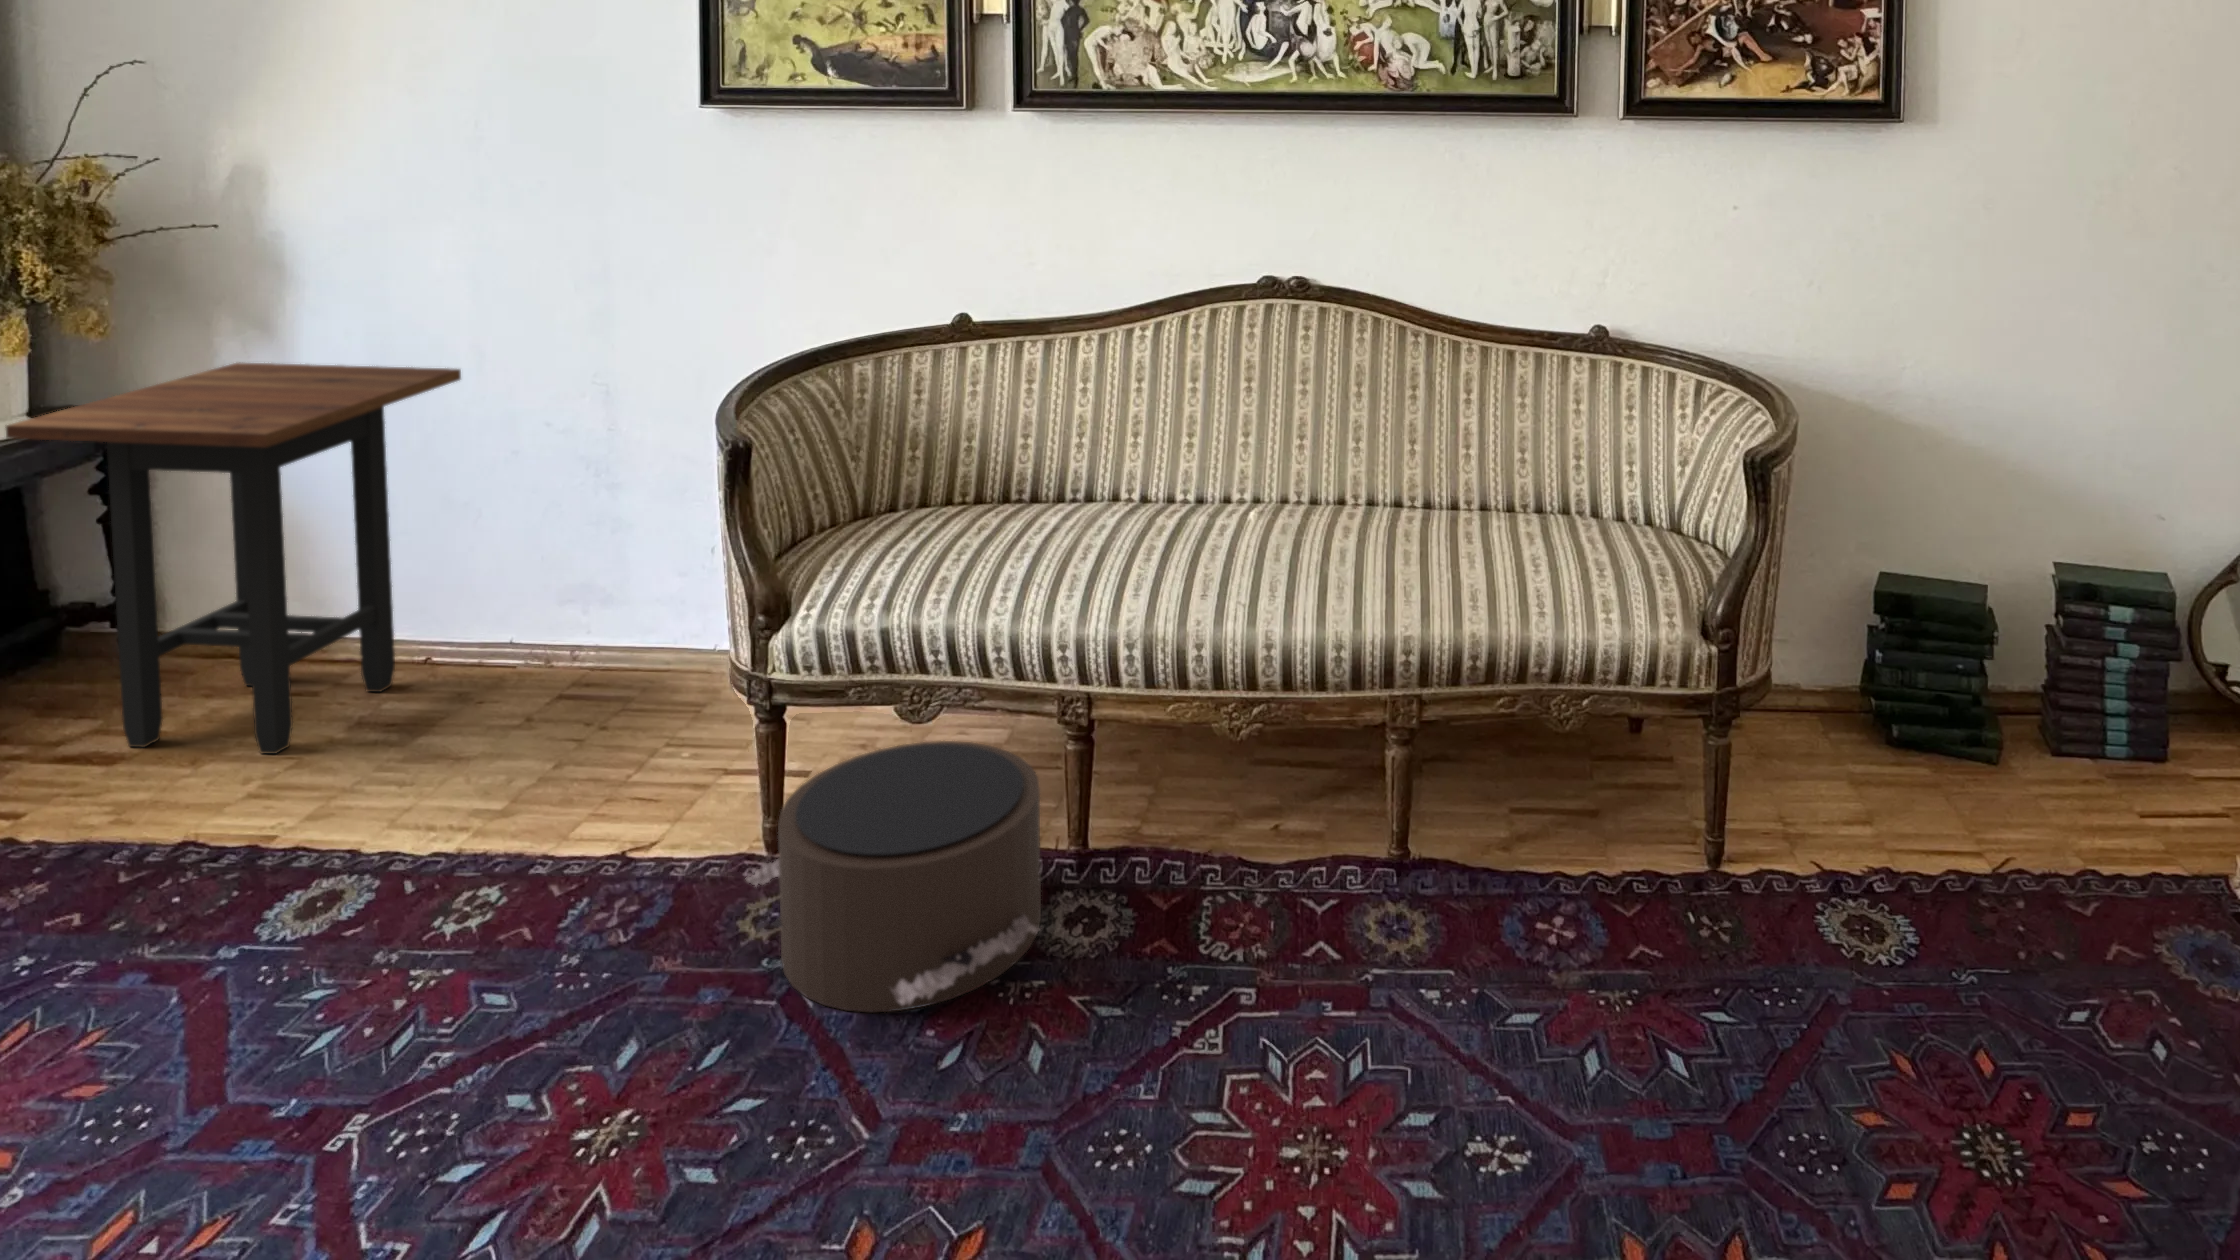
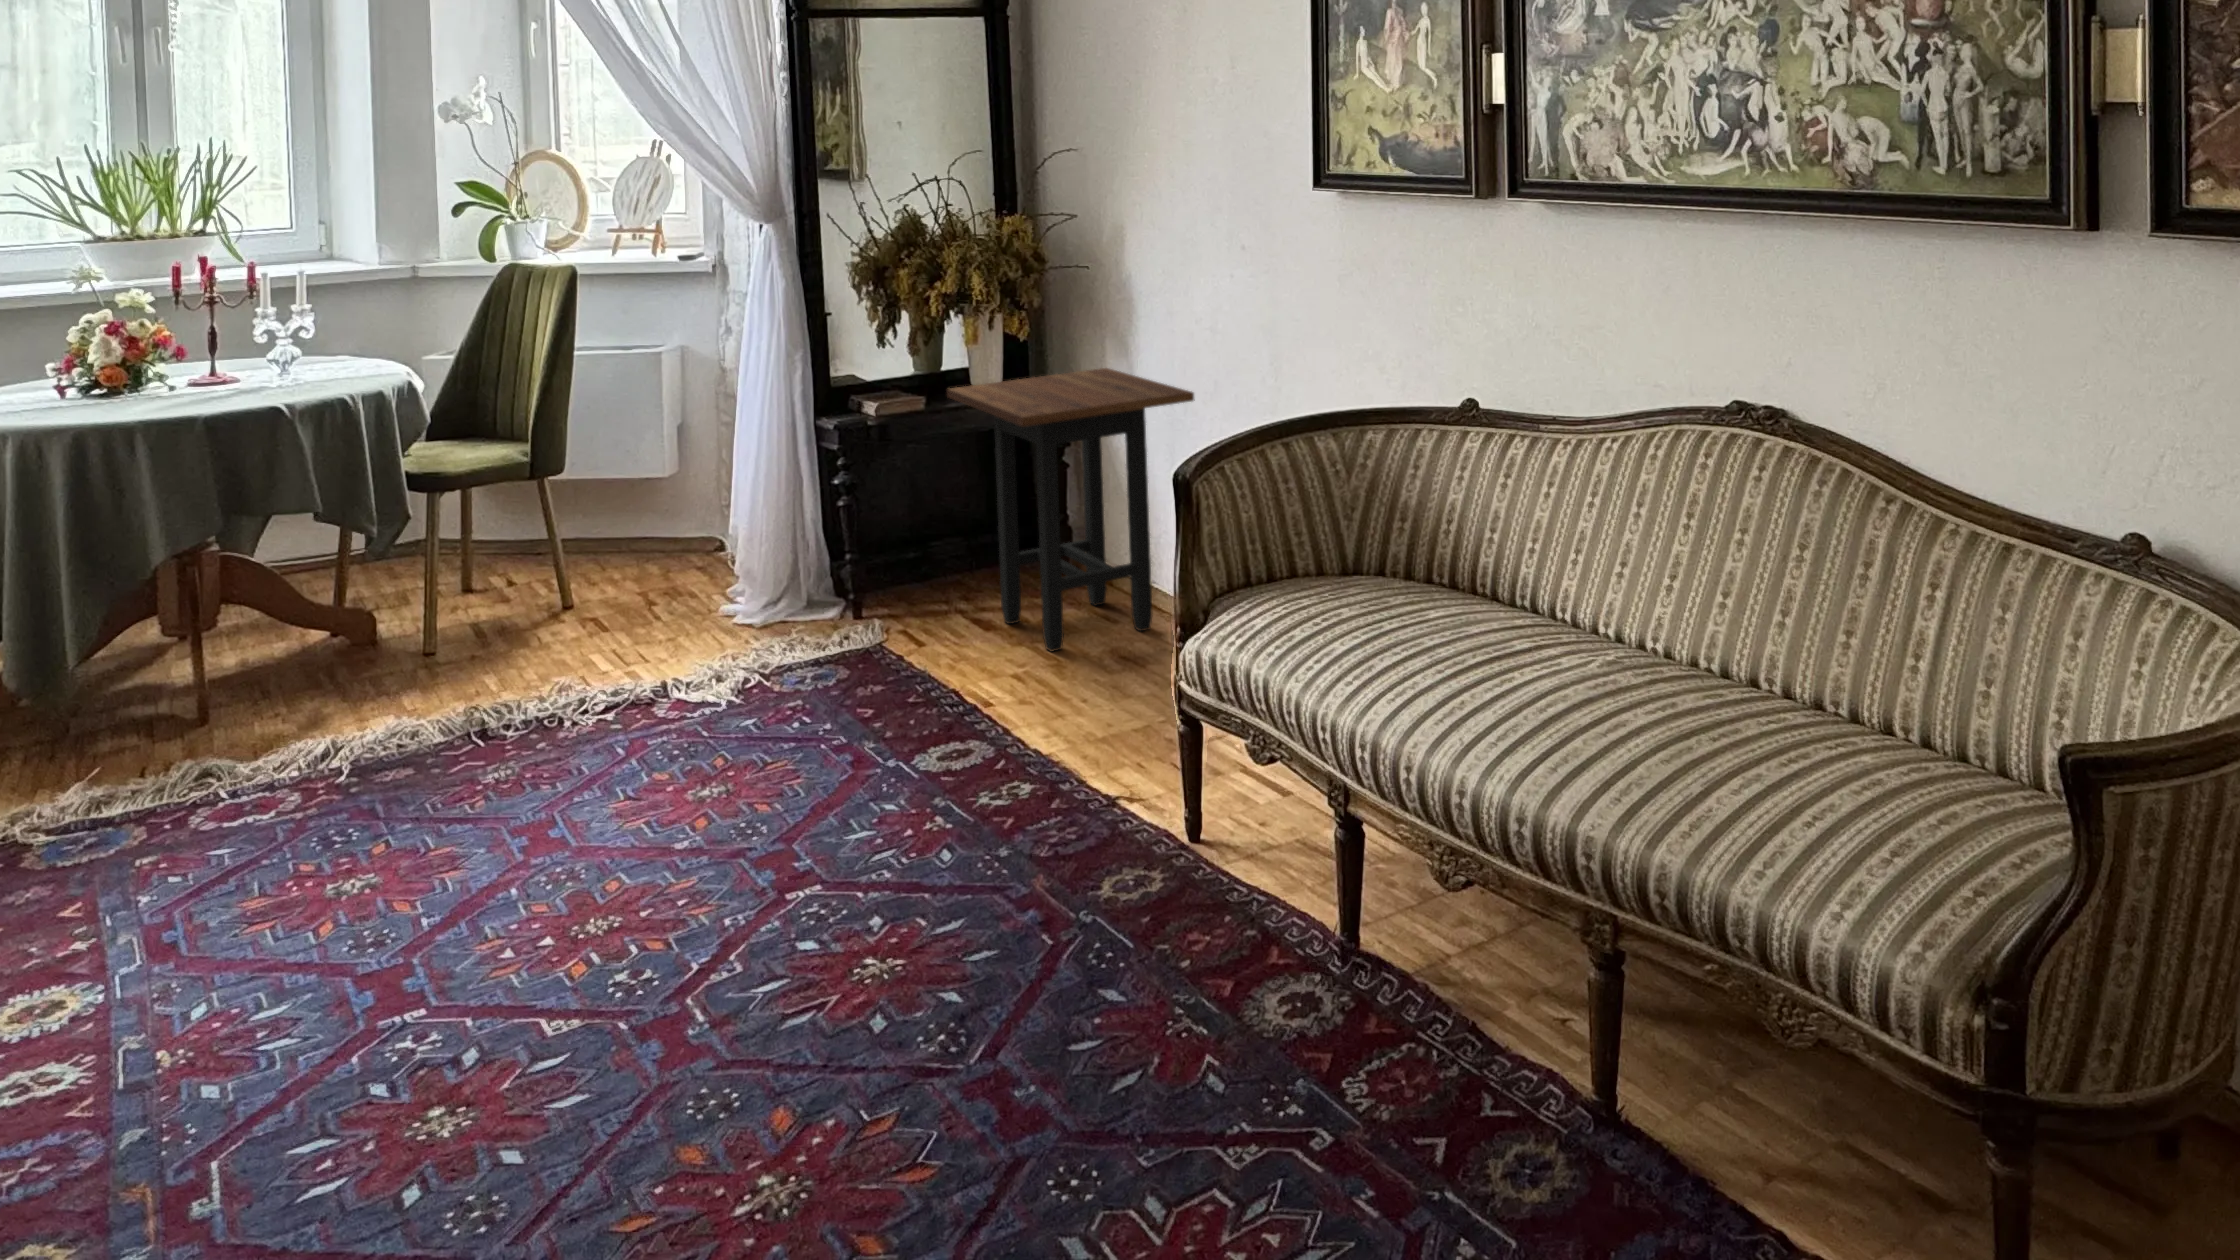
pouf: present [745,741,1041,1012] -> none [1071,771,1296,1003]

